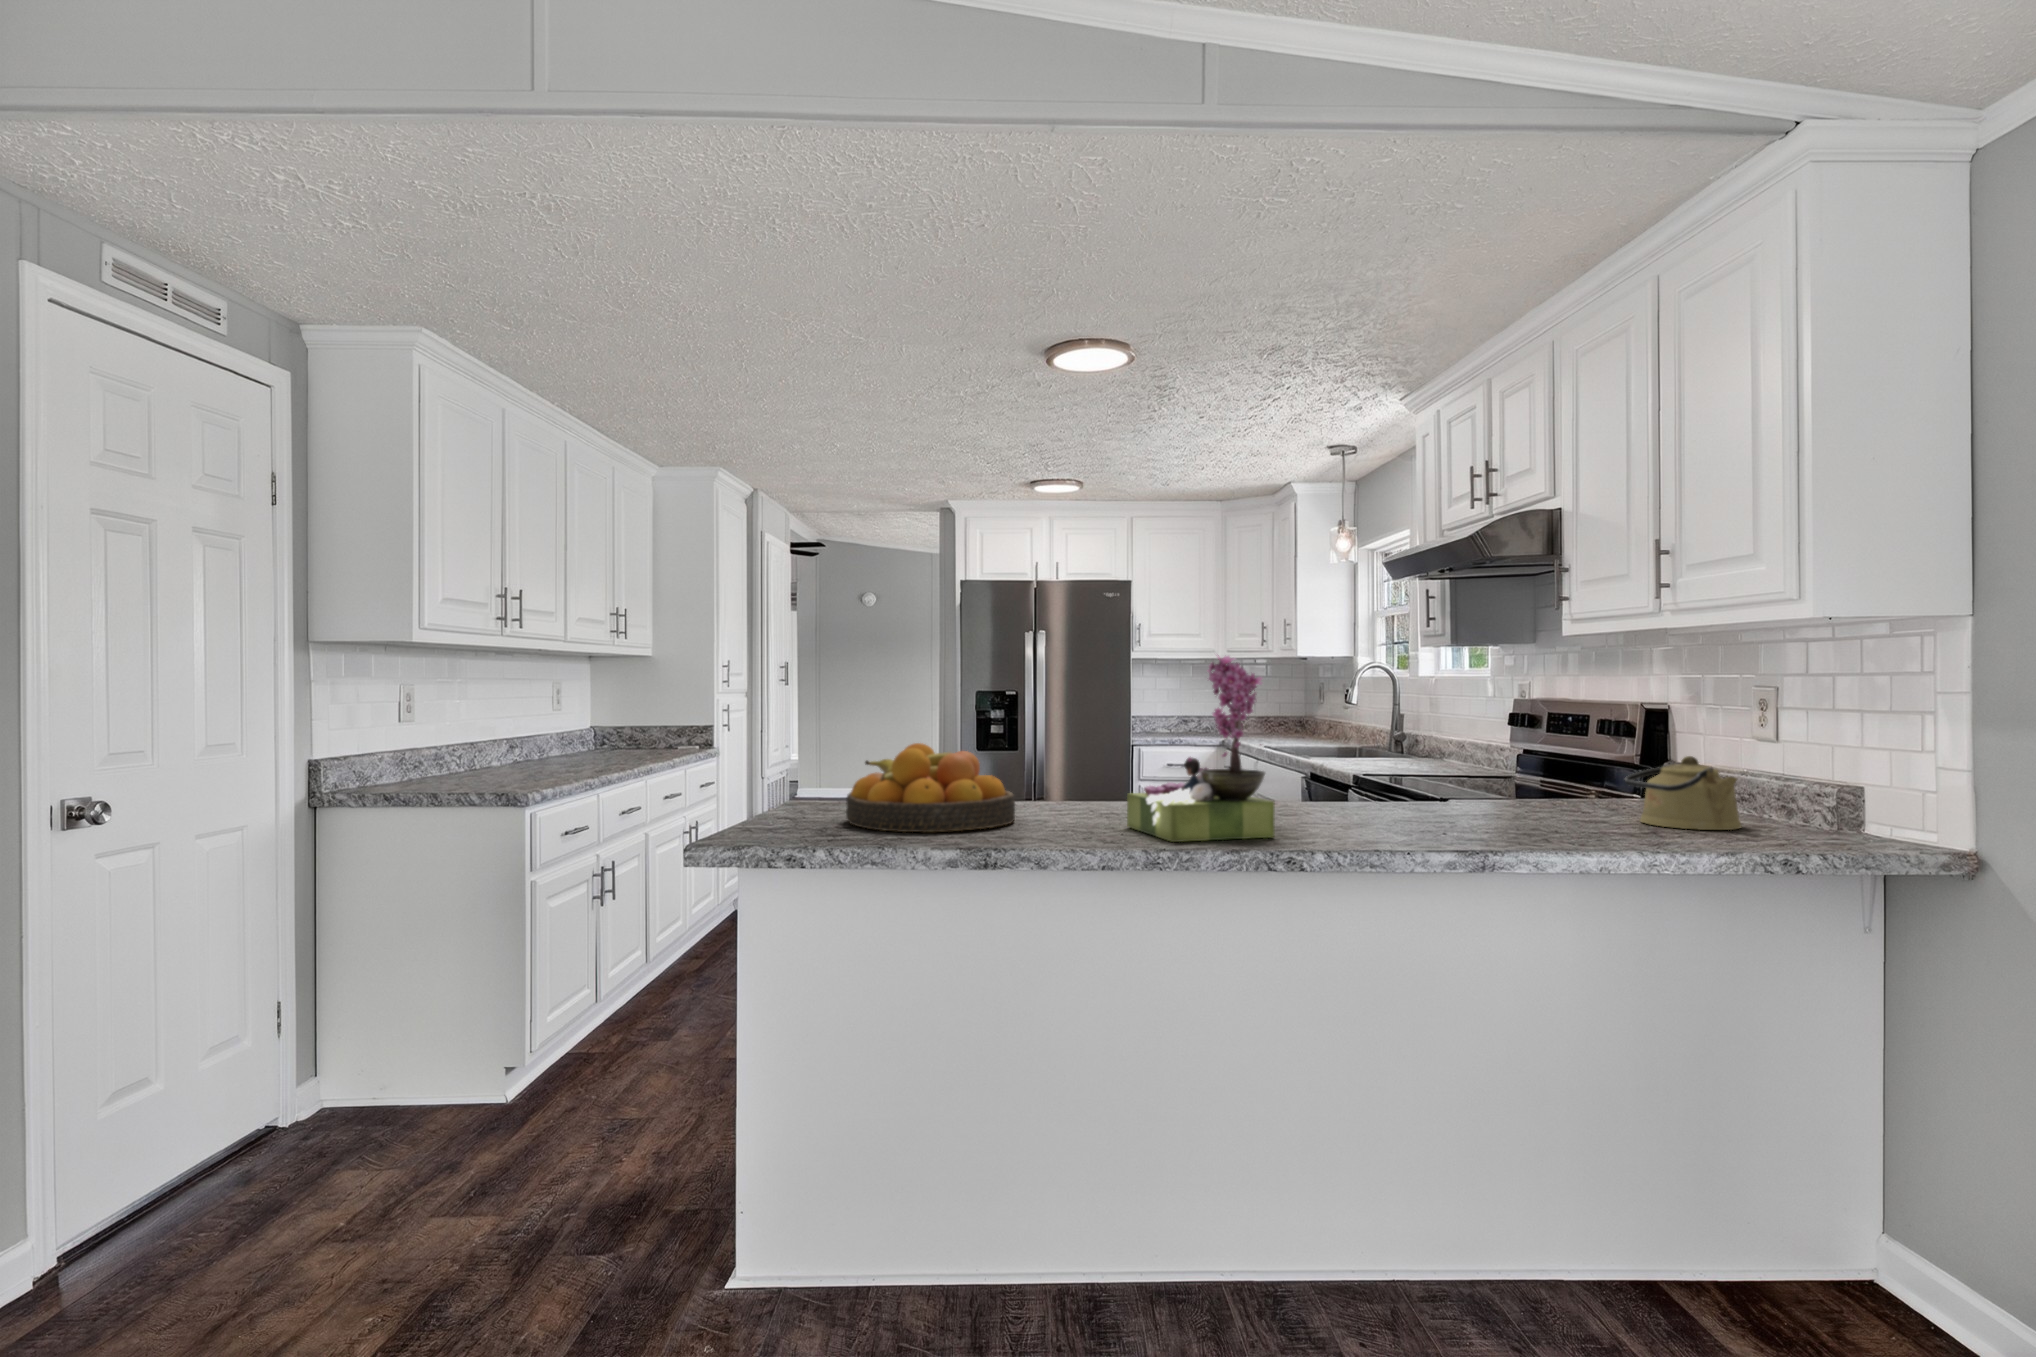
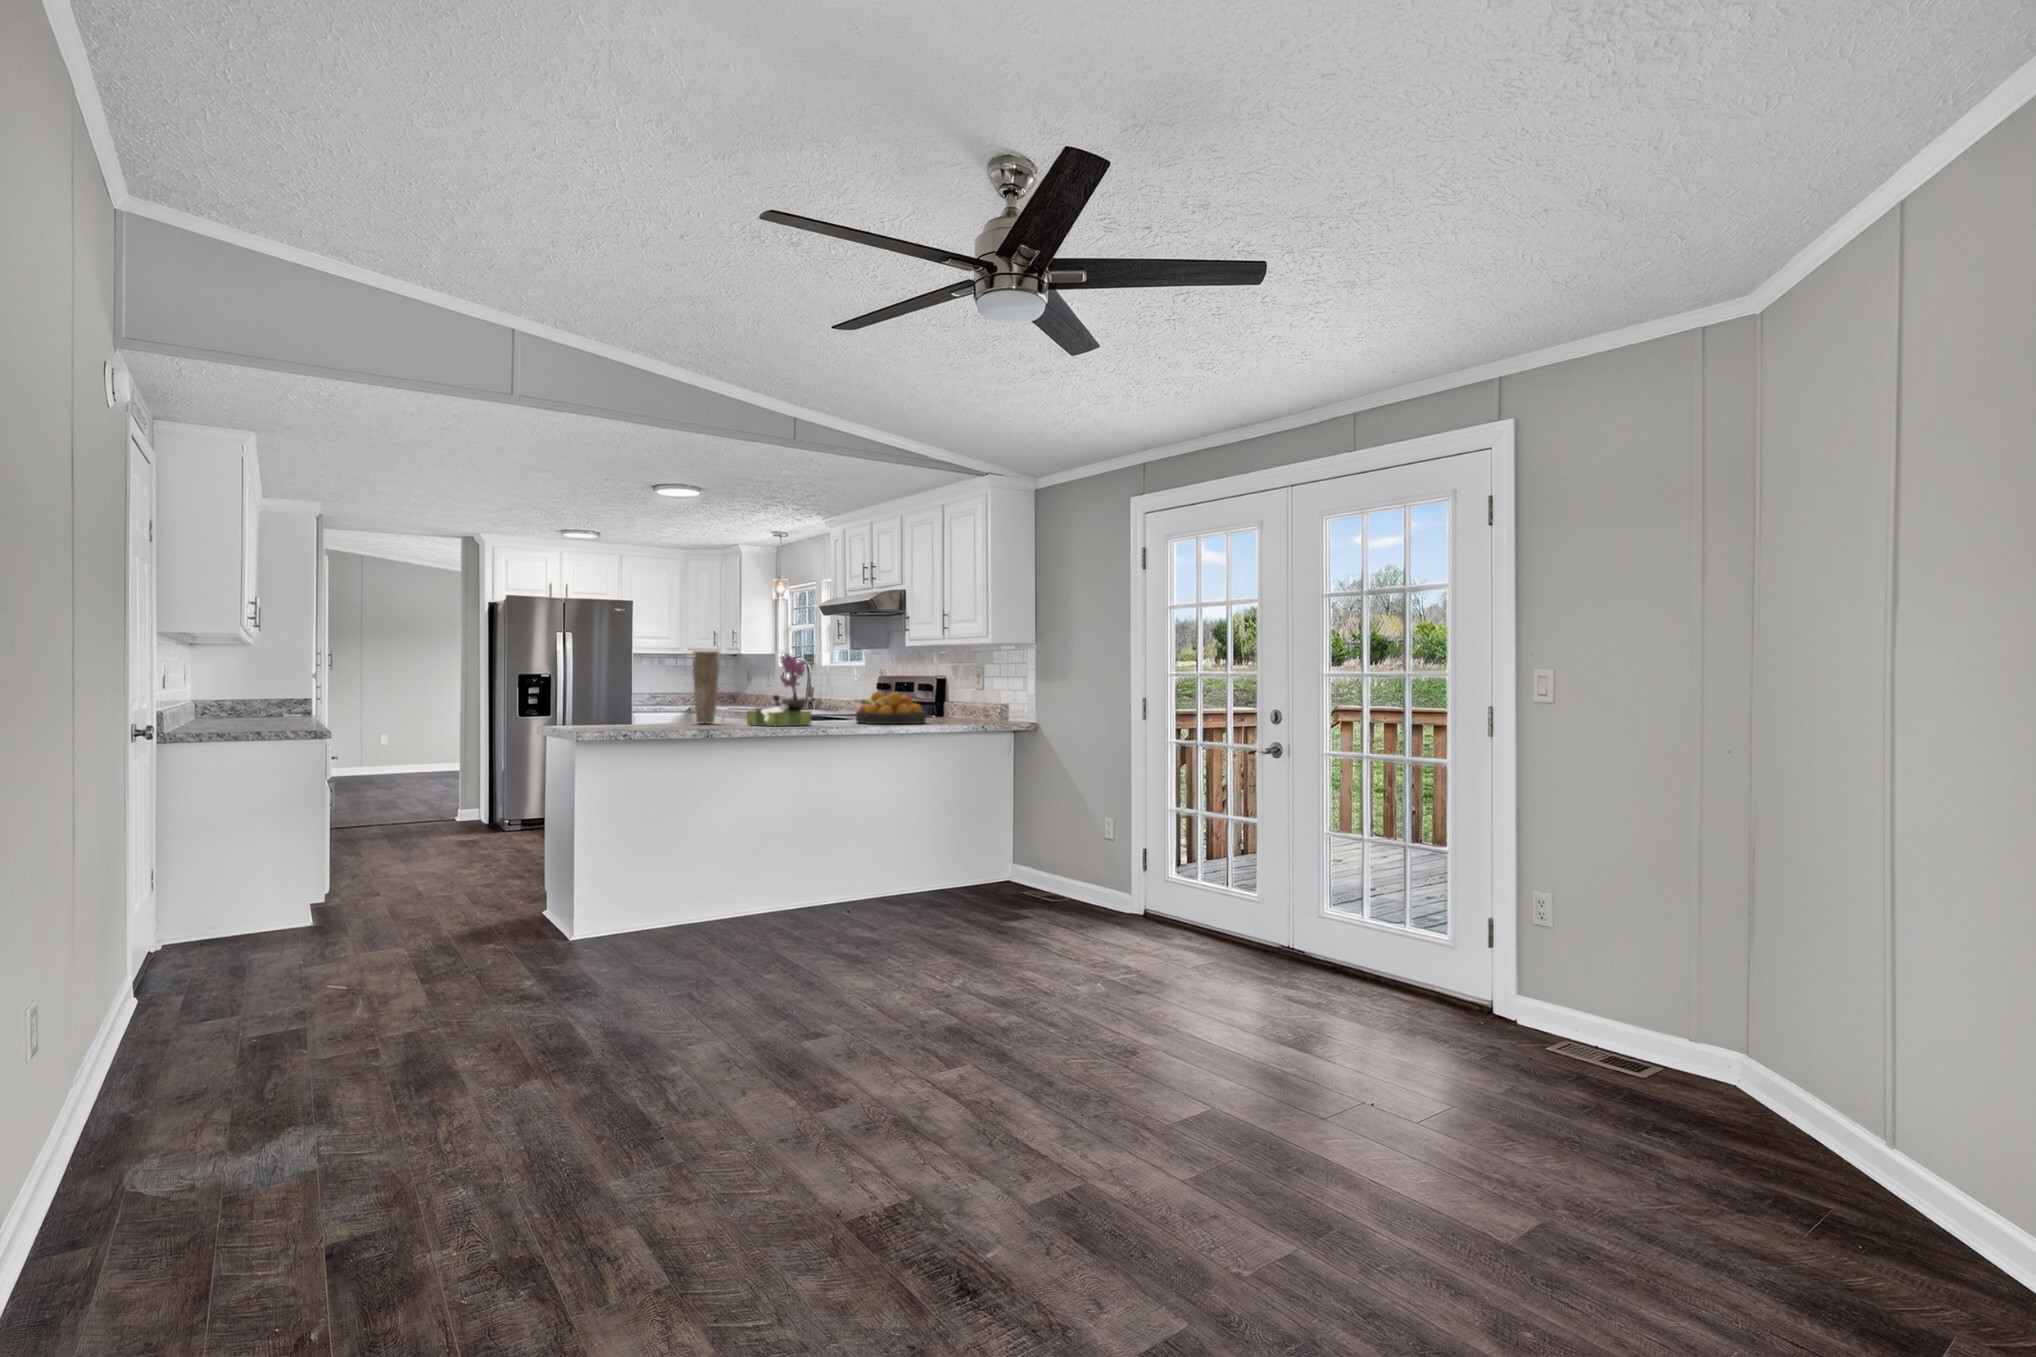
vase: none [1044,655,1103,811] -> present [693,651,720,724]
fruit bowl: present [846,743,1015,833] -> present [856,692,926,724]
kettle: present [1625,756,1741,830] -> none [931,695,969,721]

